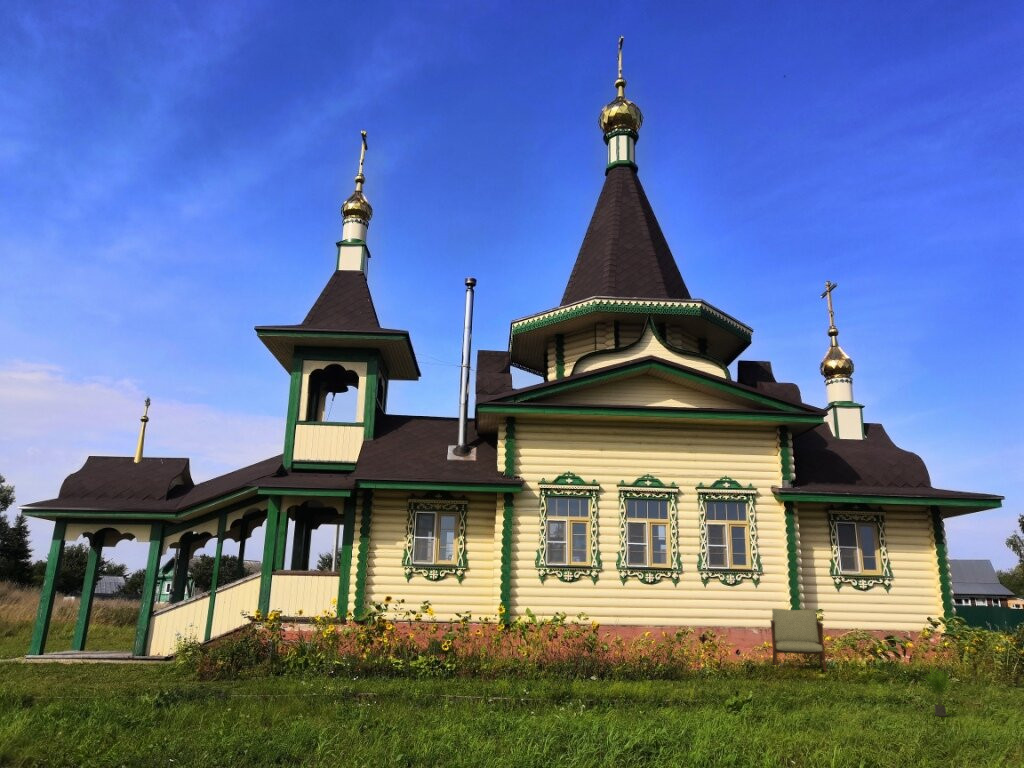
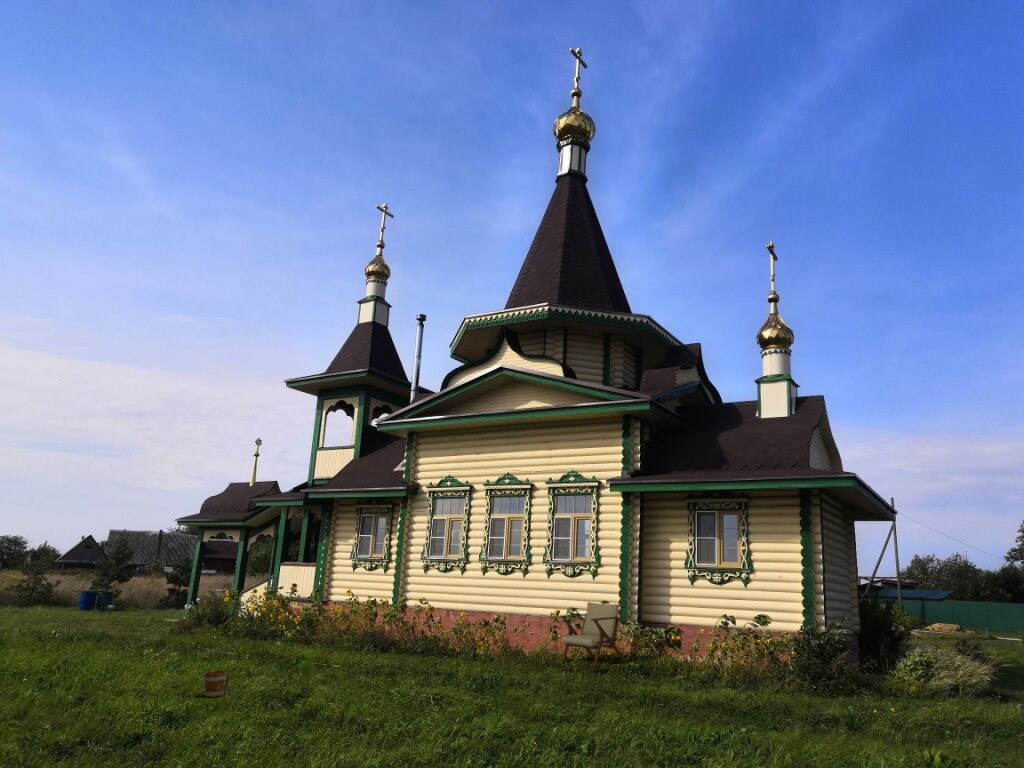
potted plant: present [921,670,949,717] -> present [299,657,313,697]
bucket: none [702,693,730,735] -> present [204,667,232,698]

